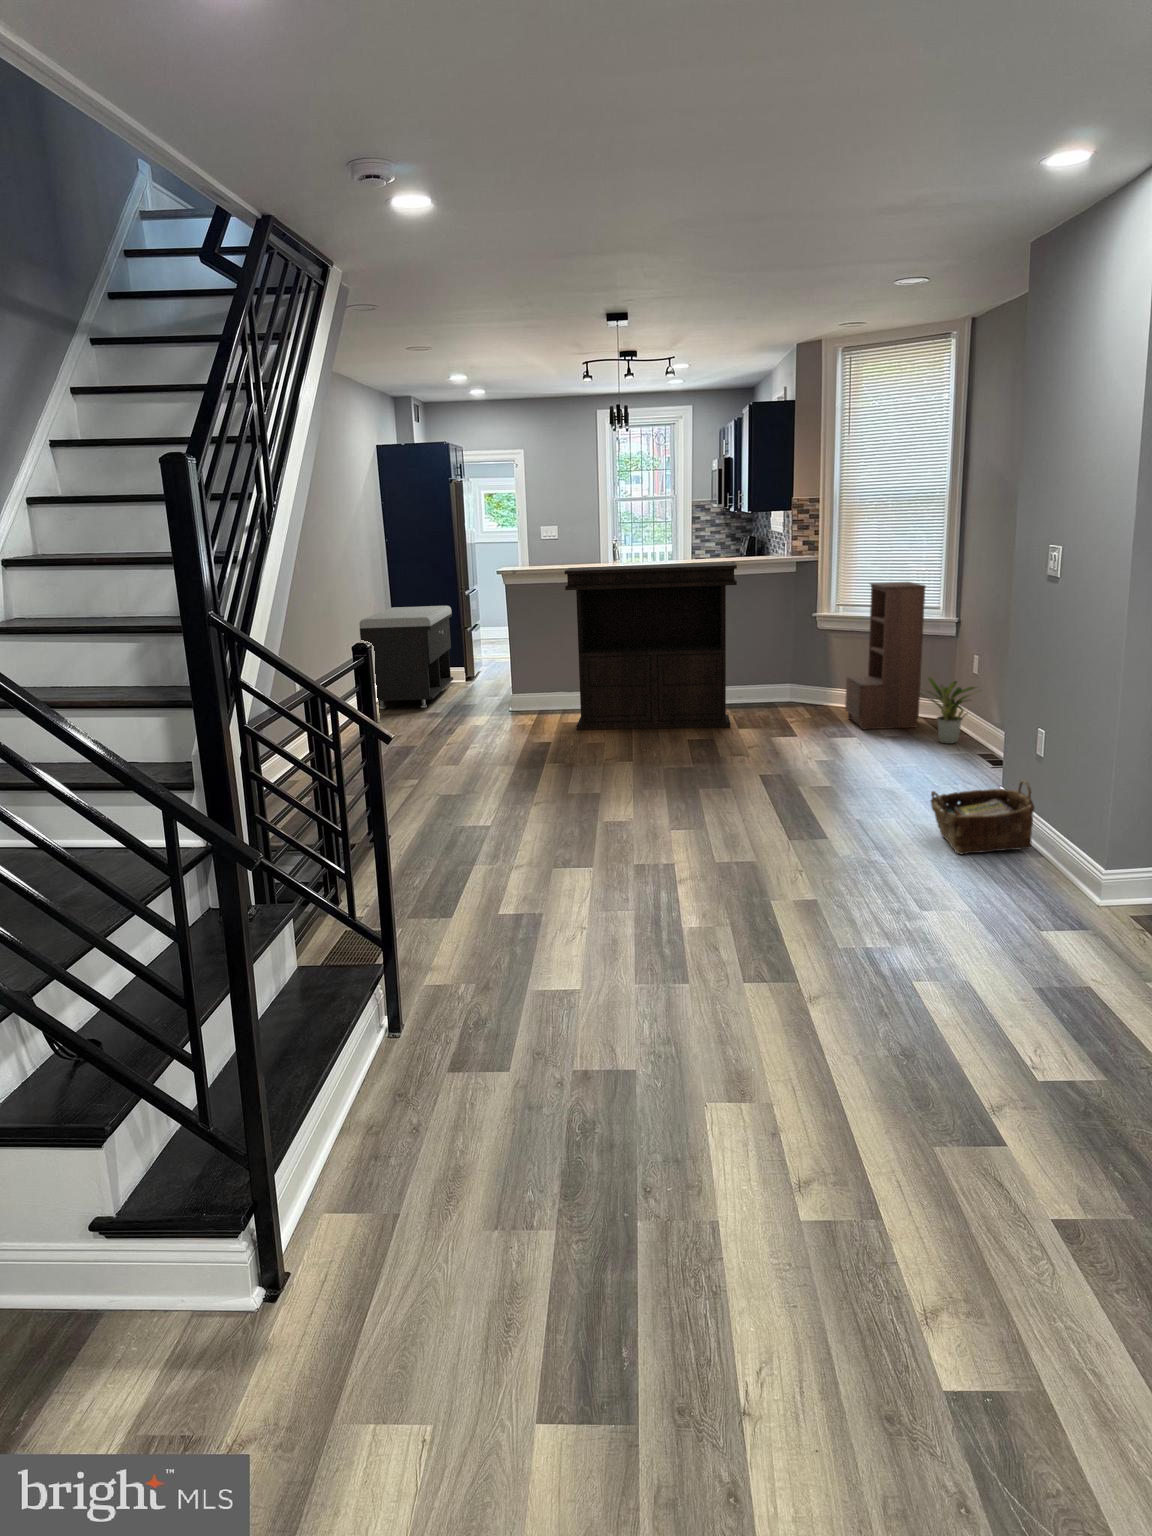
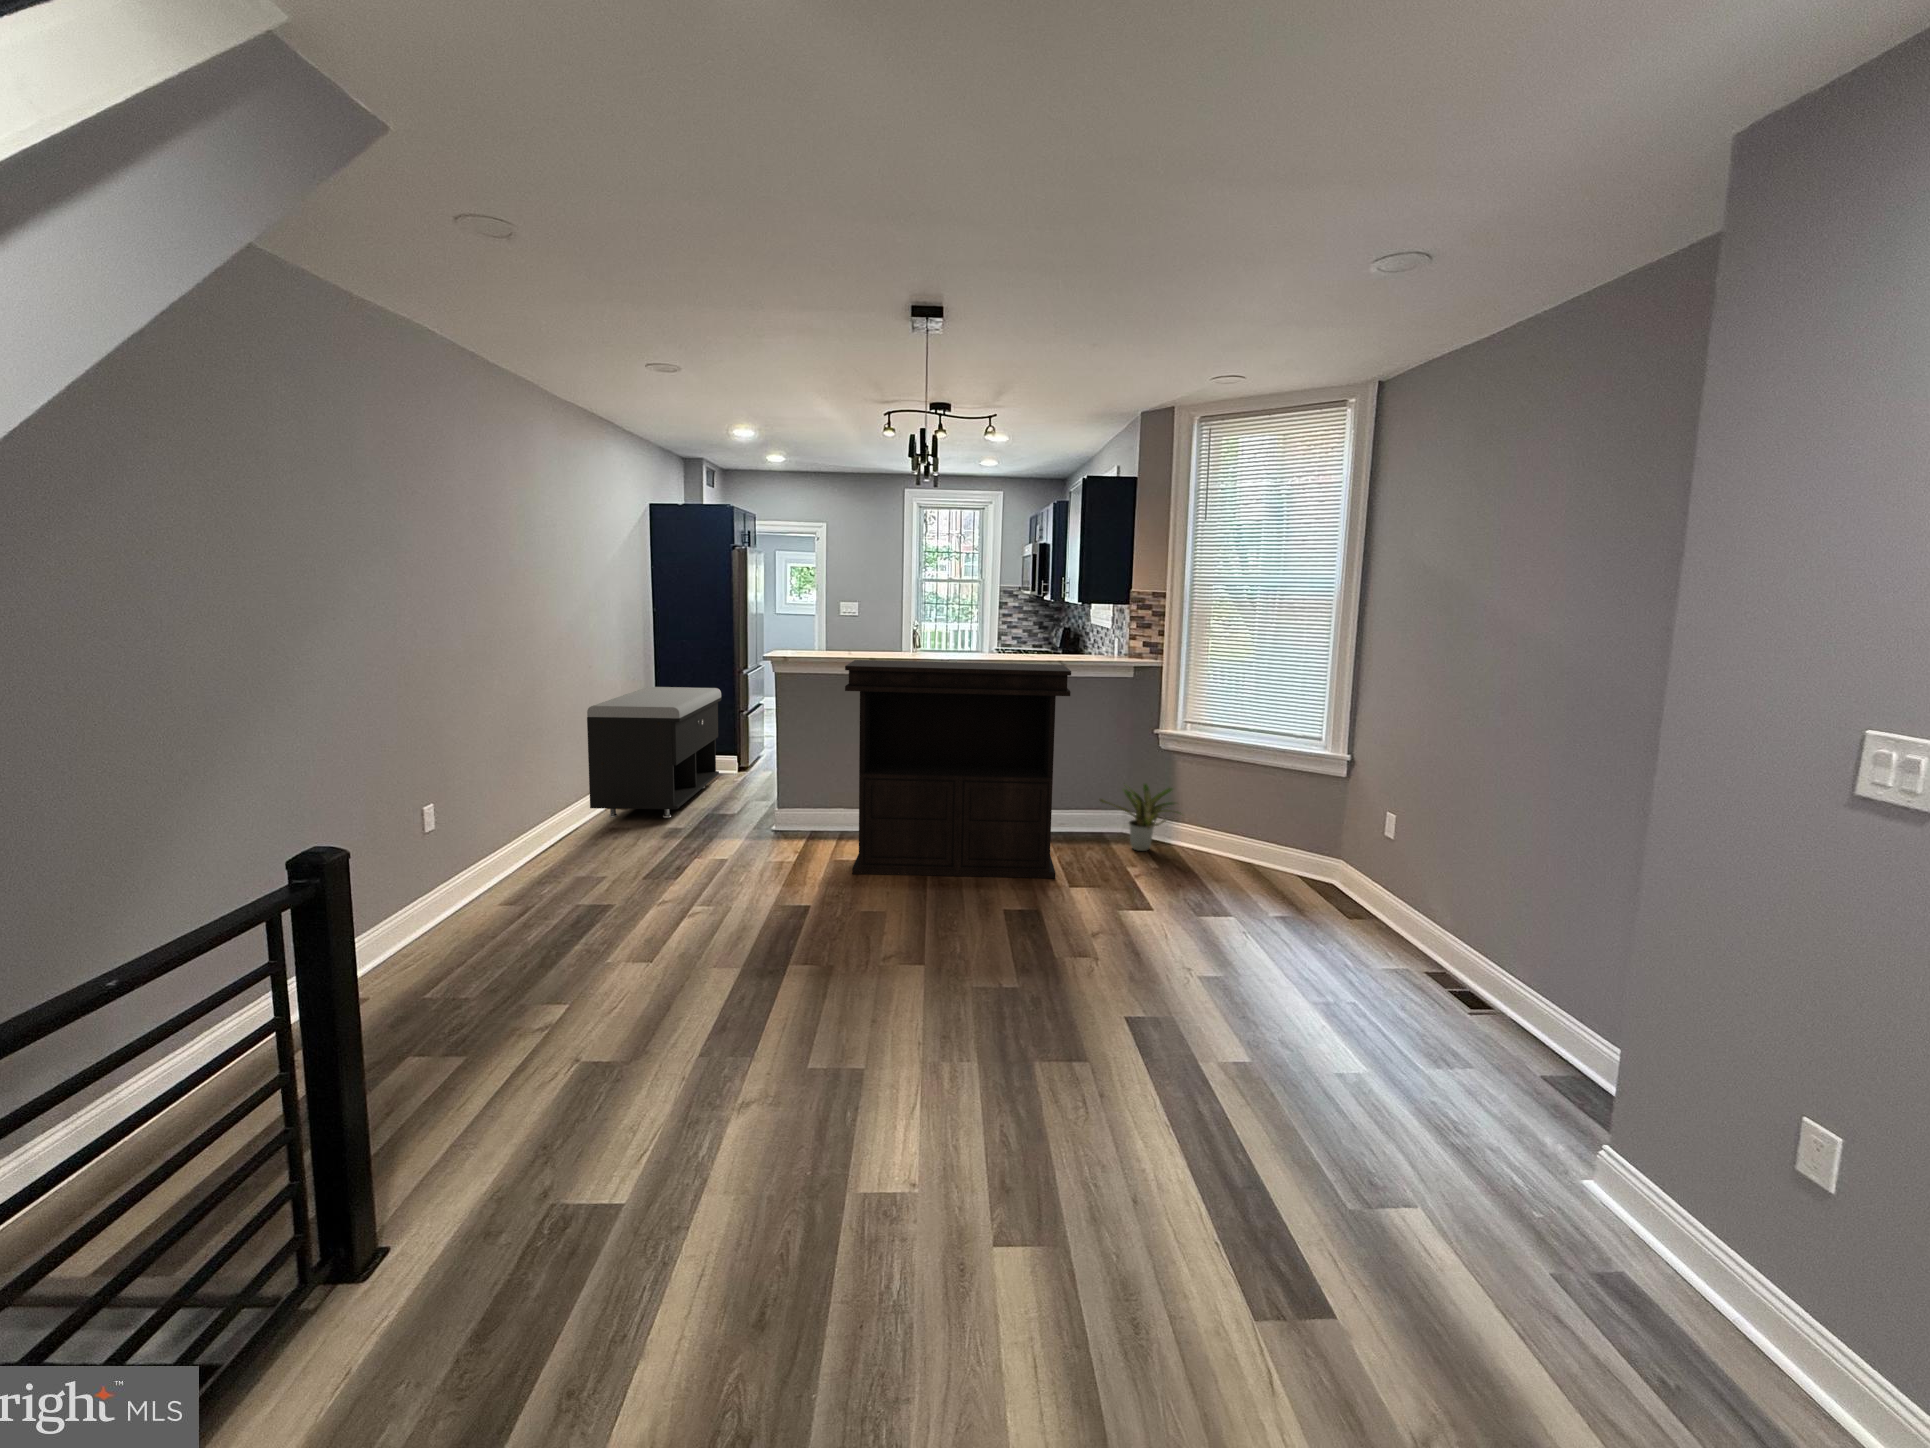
bookshelf: present [845,582,926,729] -> none [1198,700,1312,892]
potted plant: present [918,678,975,744] -> present [1100,784,1180,851]
woven basket: present [930,780,1034,854] -> none [1507,1163,1760,1367]

